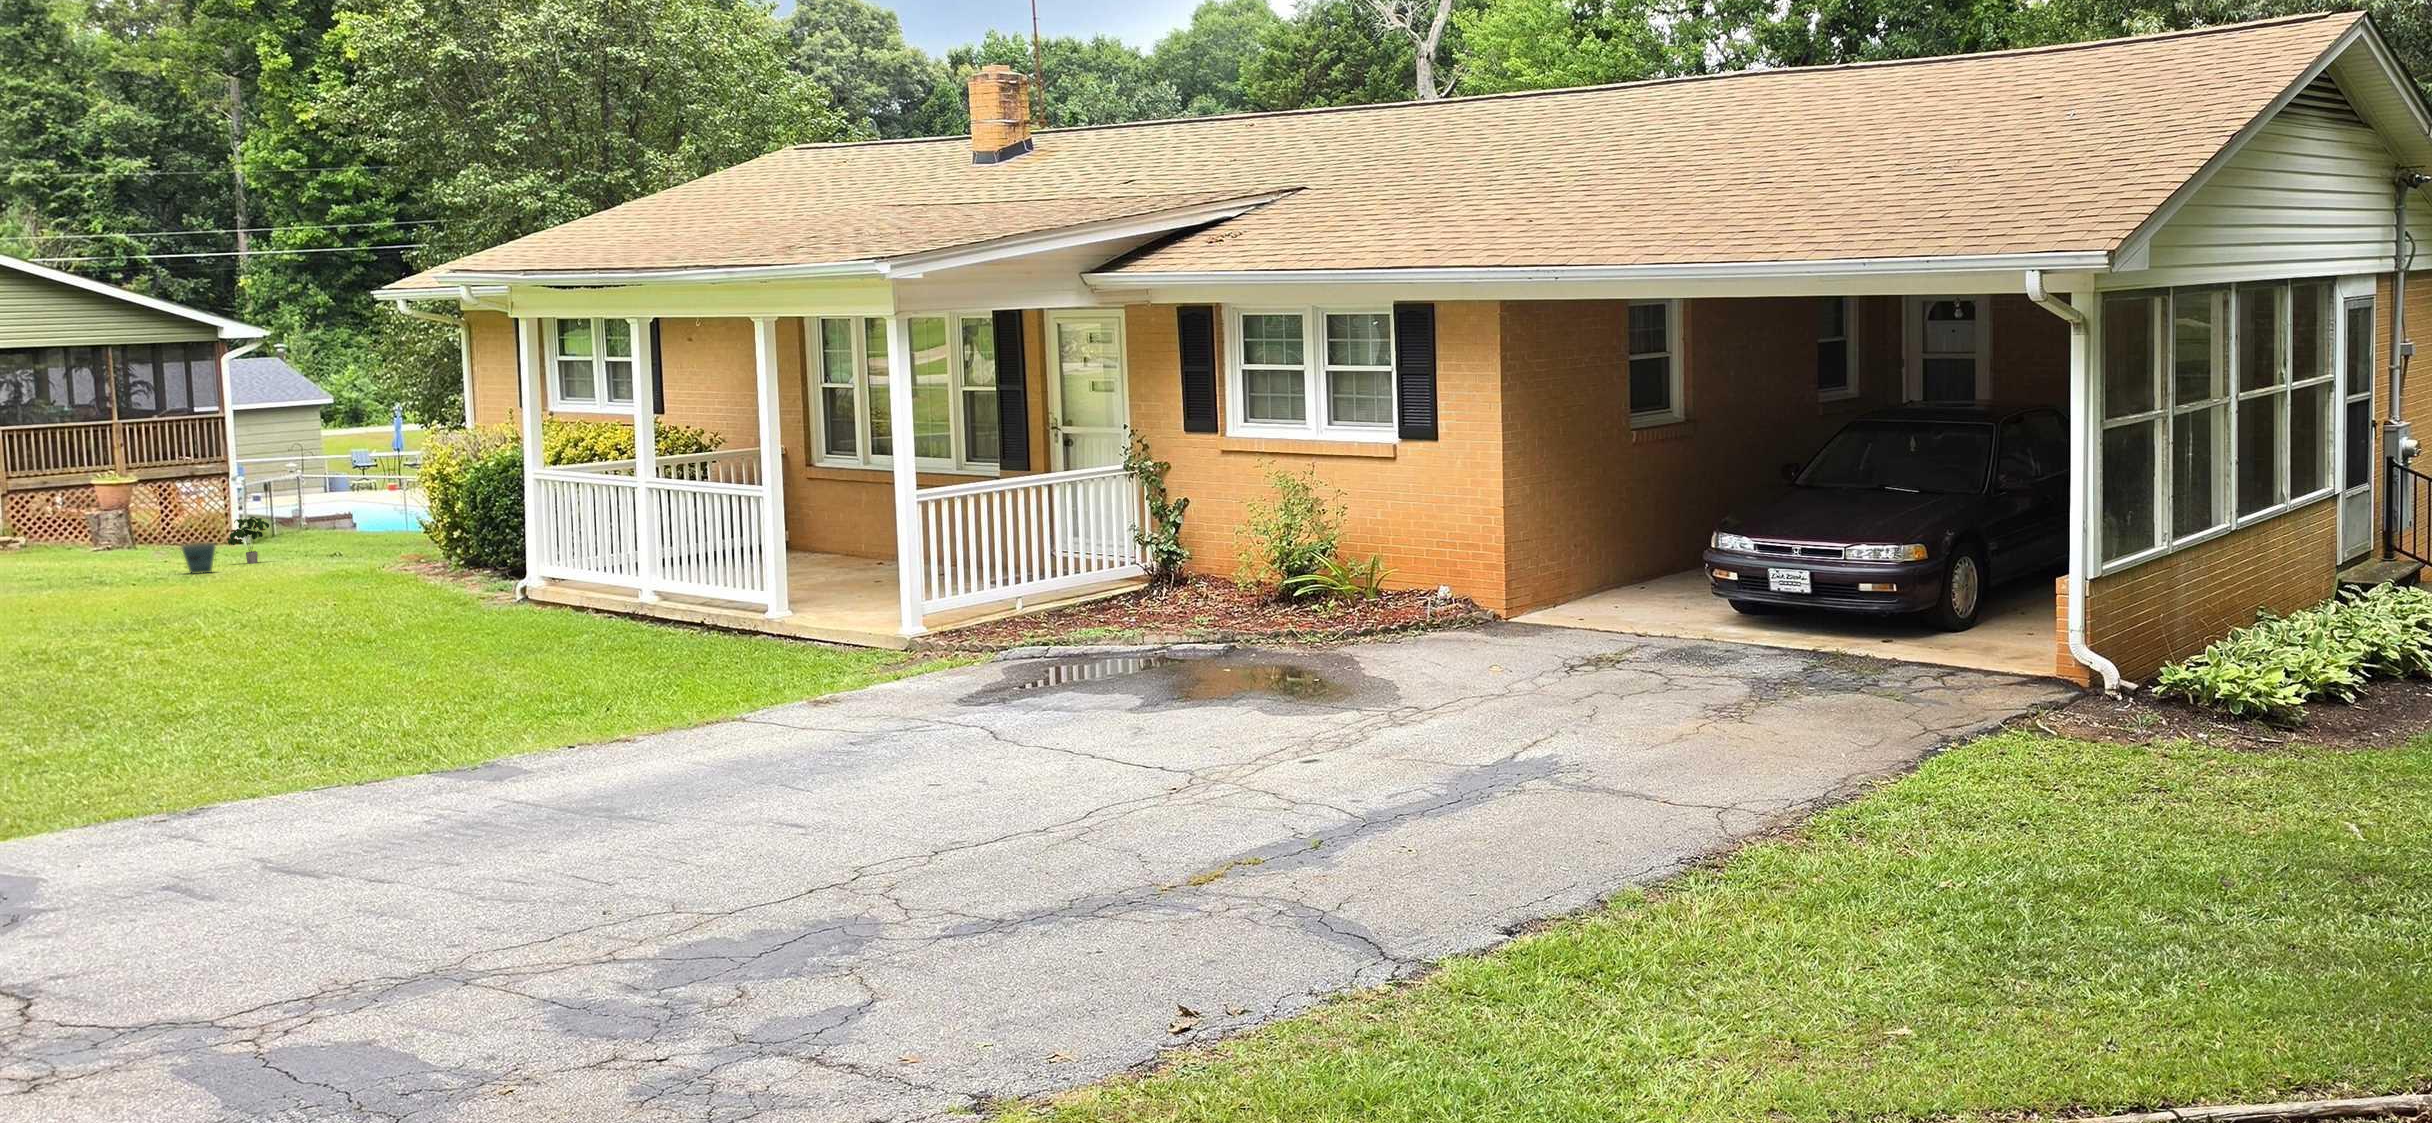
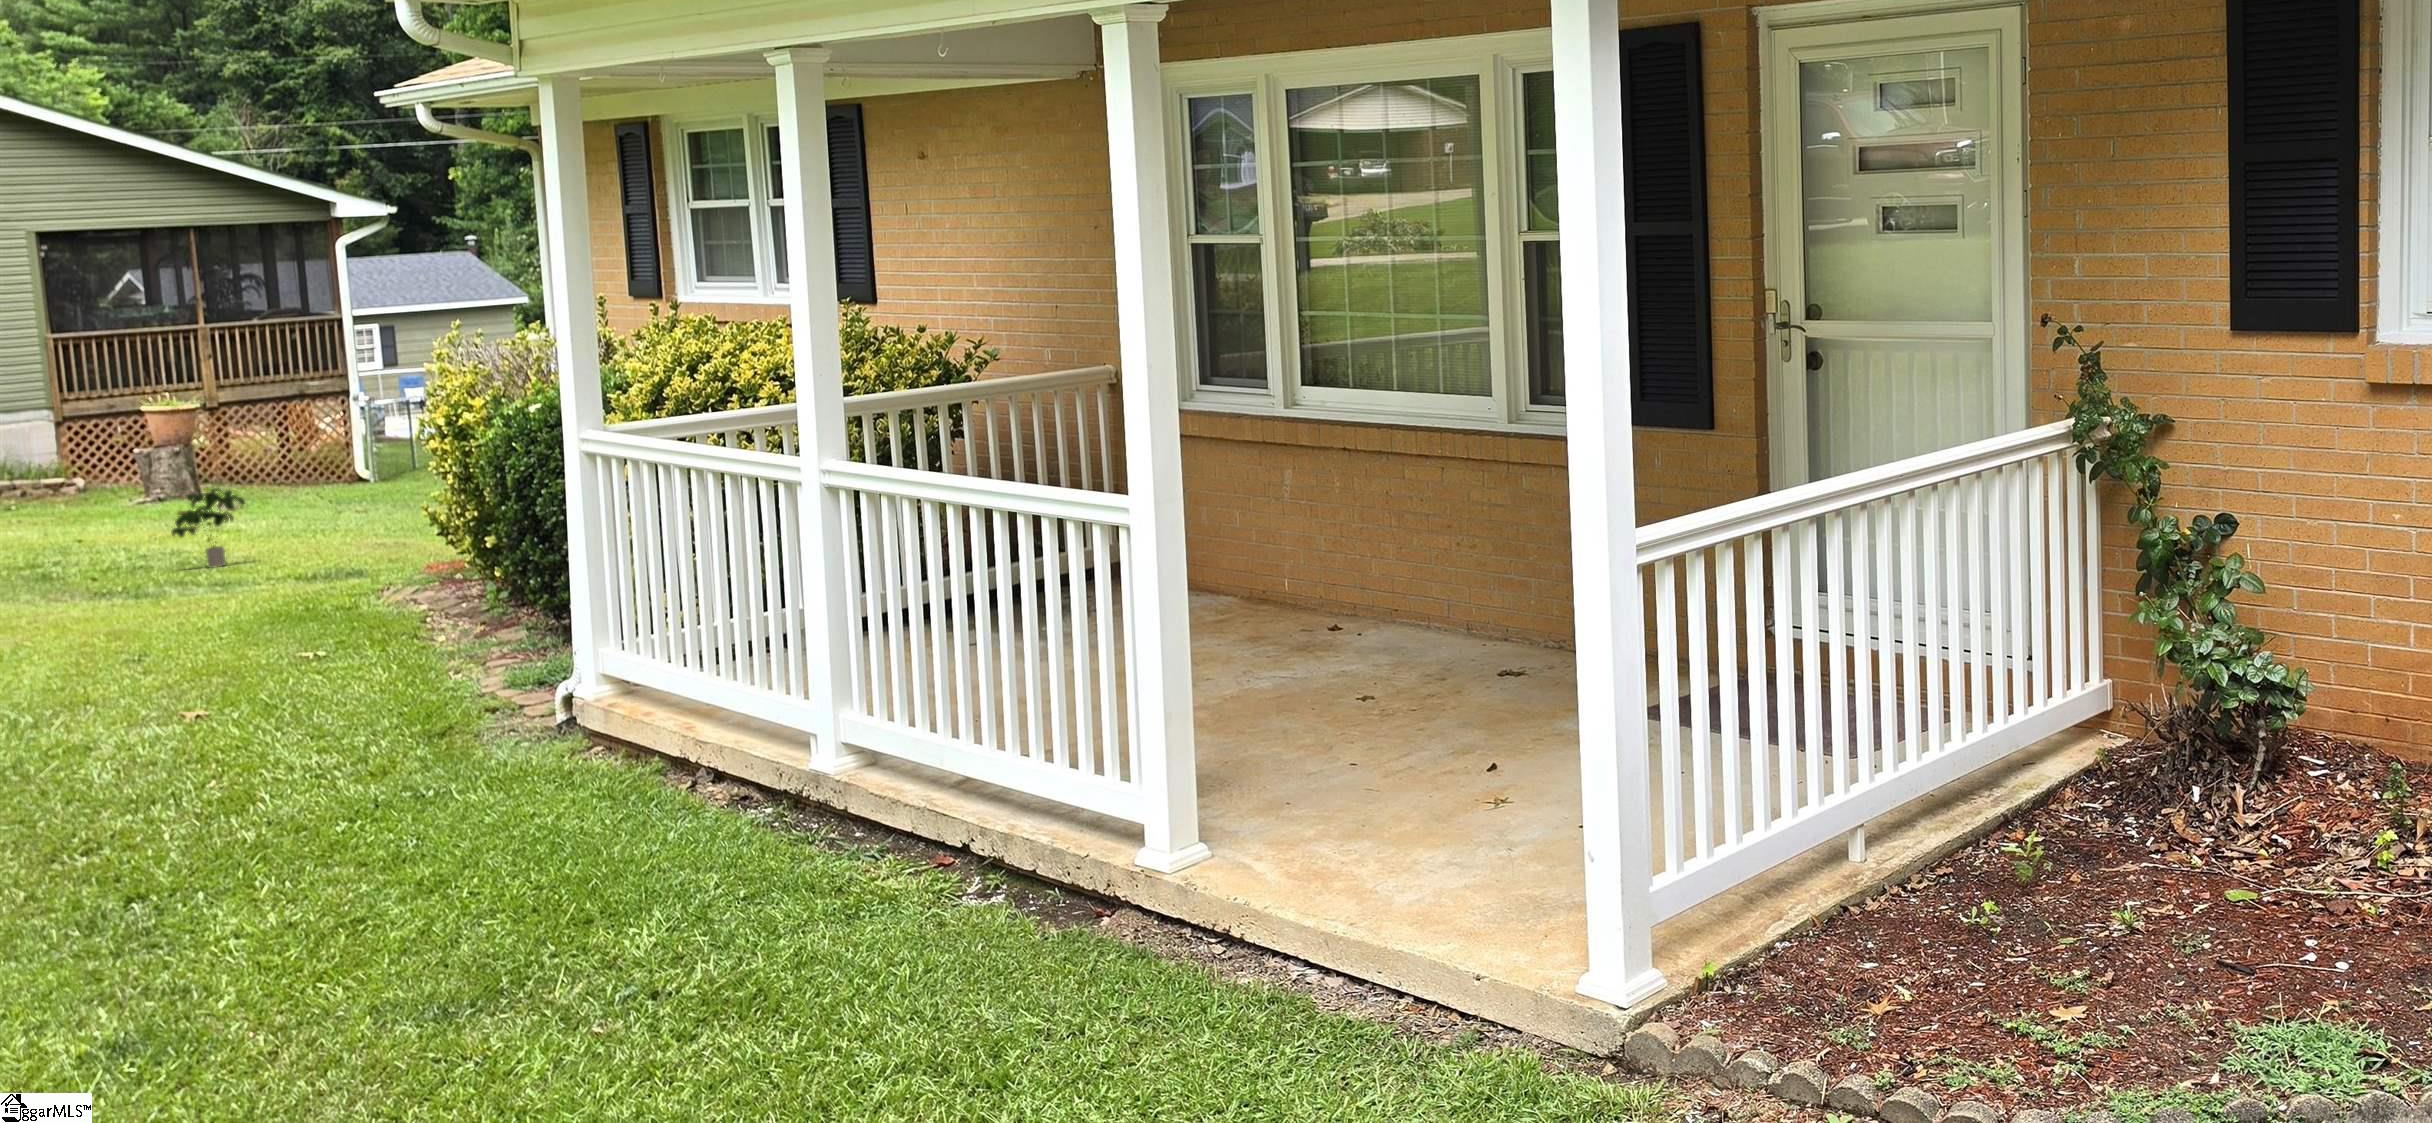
bucket: present [181,543,216,574] -> none [52,544,116,602]

